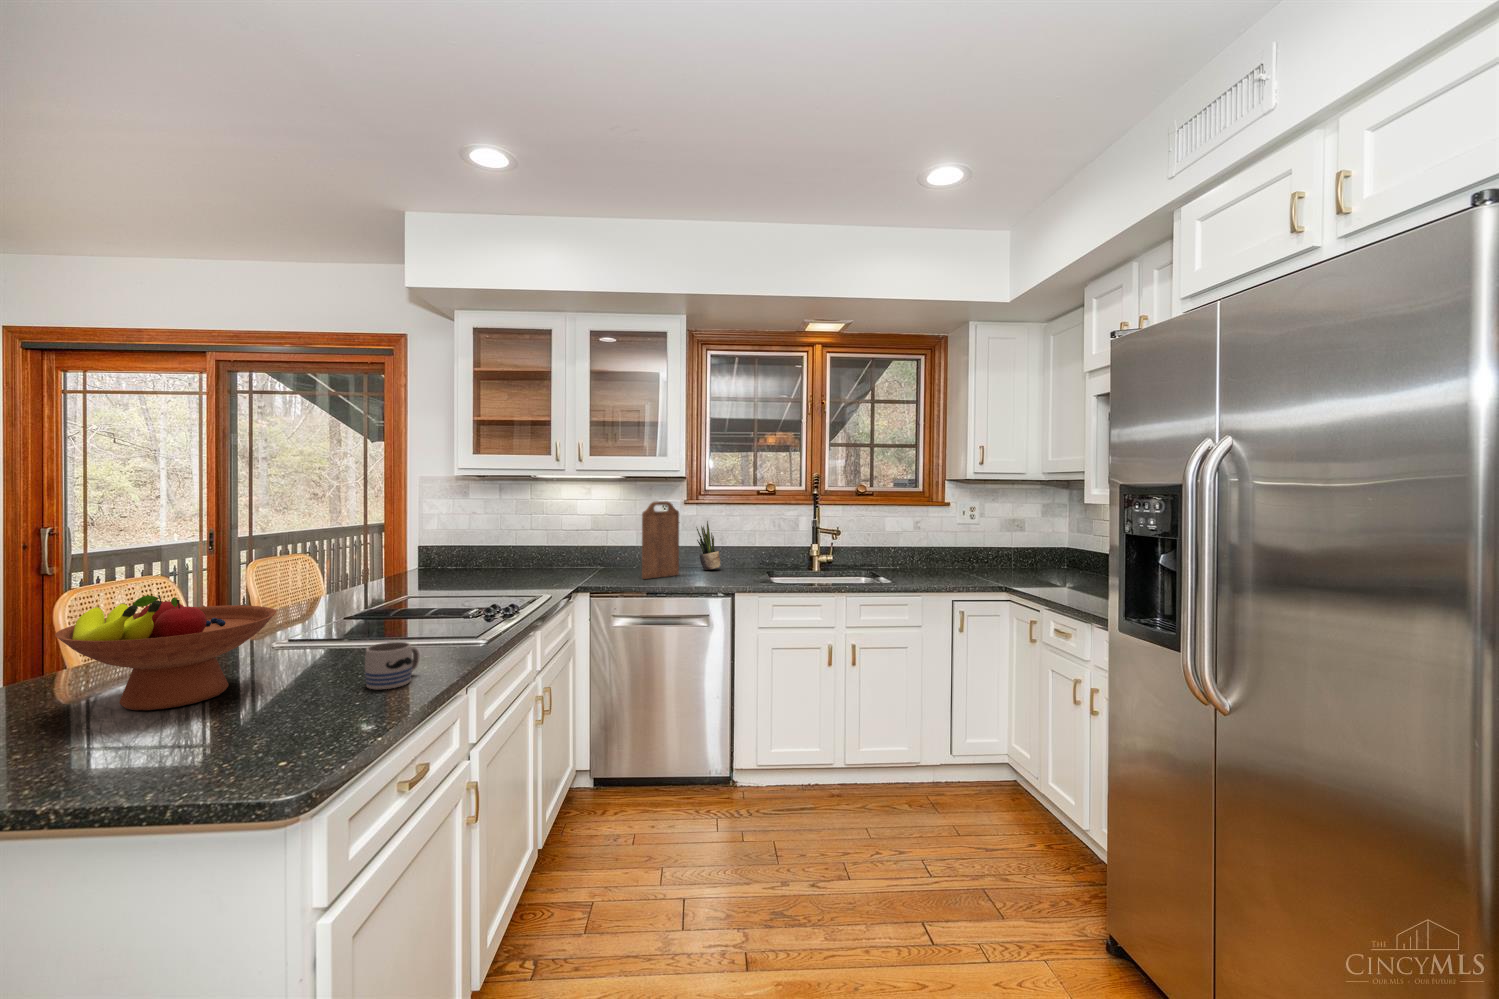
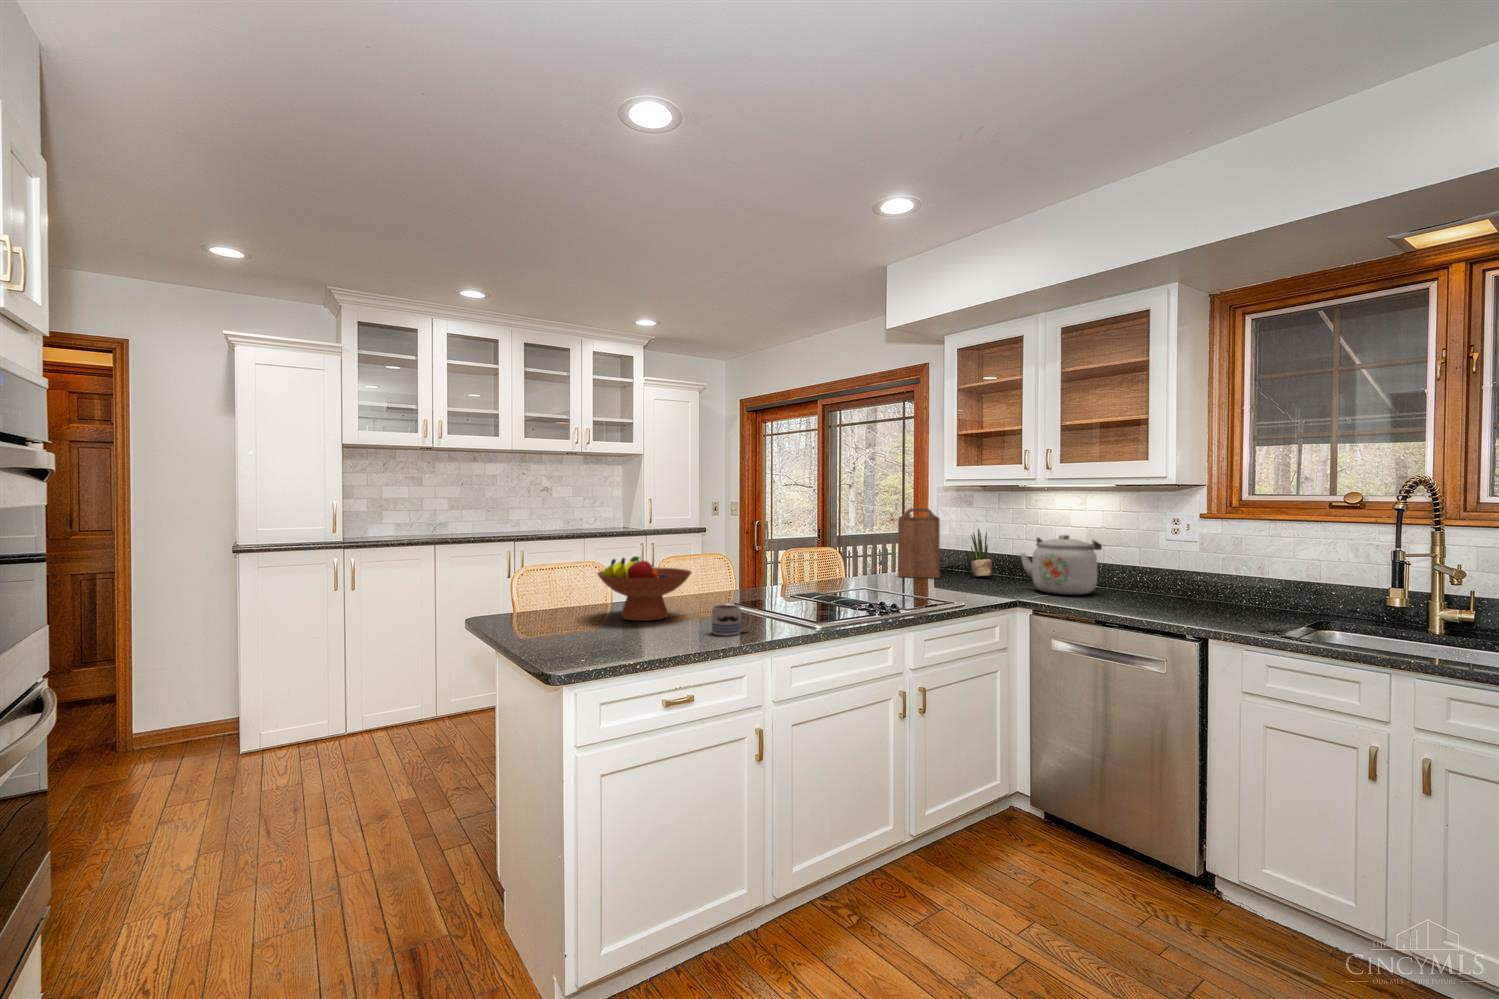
cutting board: present [642,501,679,579] -> present [898,508,940,578]
kettle: none [552,521,619,575] -> present [1021,535,1102,595]
potted plant: present [696,521,720,570] -> present [971,529,992,577]

